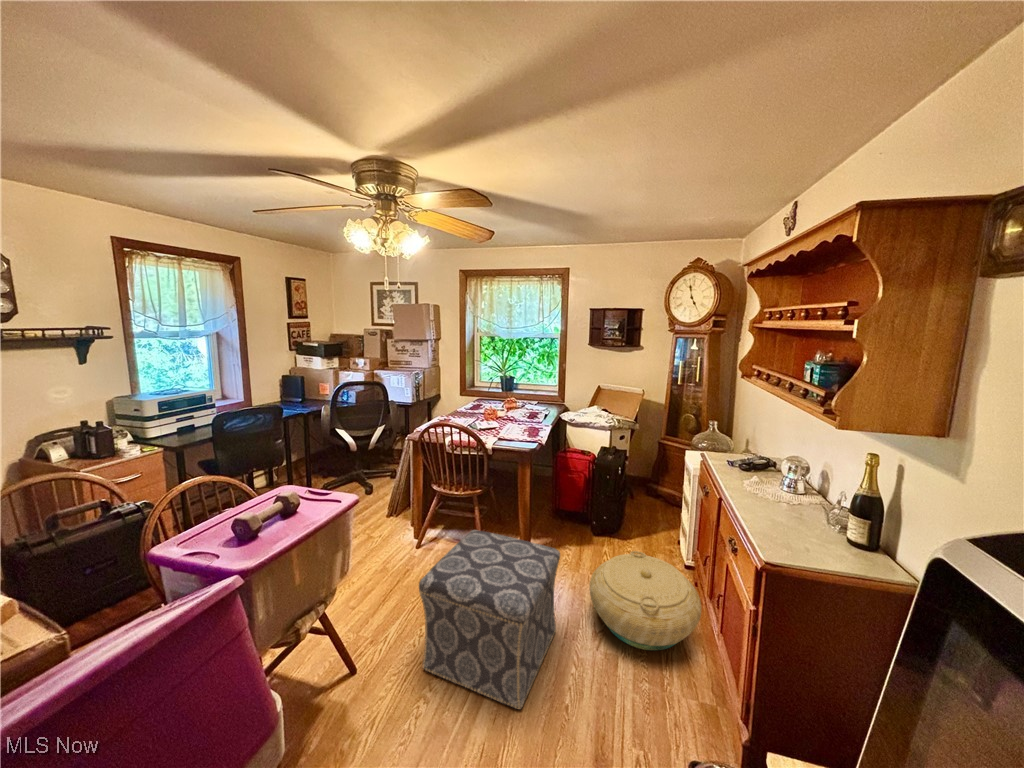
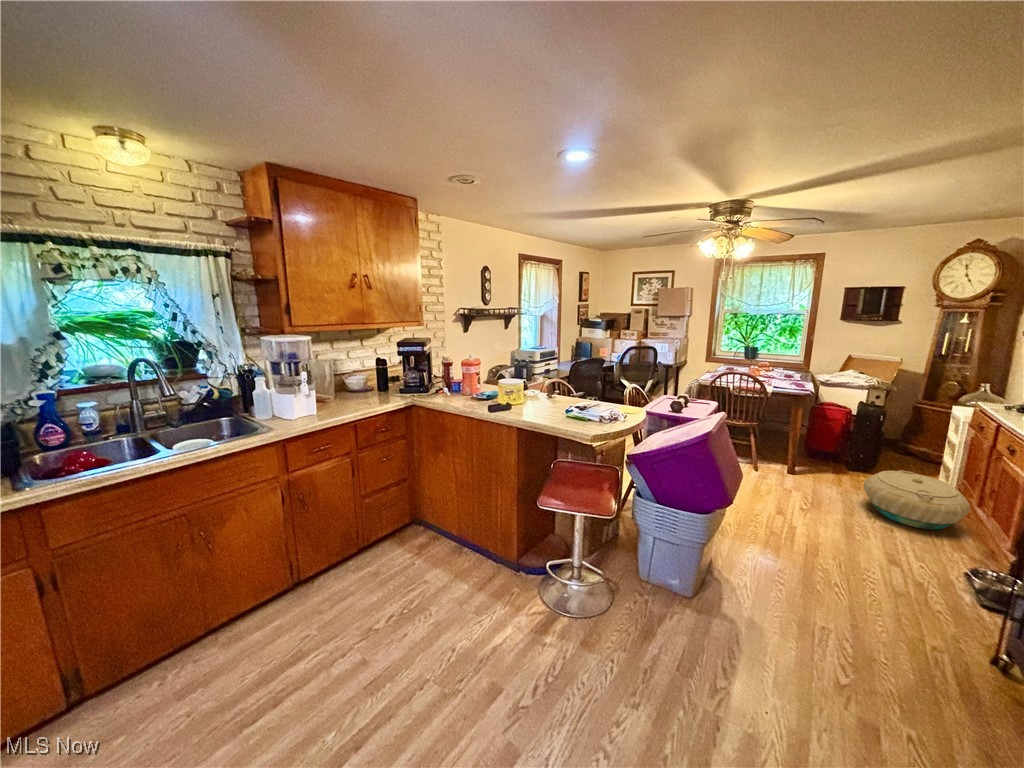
ottoman: present [419,530,560,709] -> none [749,439,848,534]

